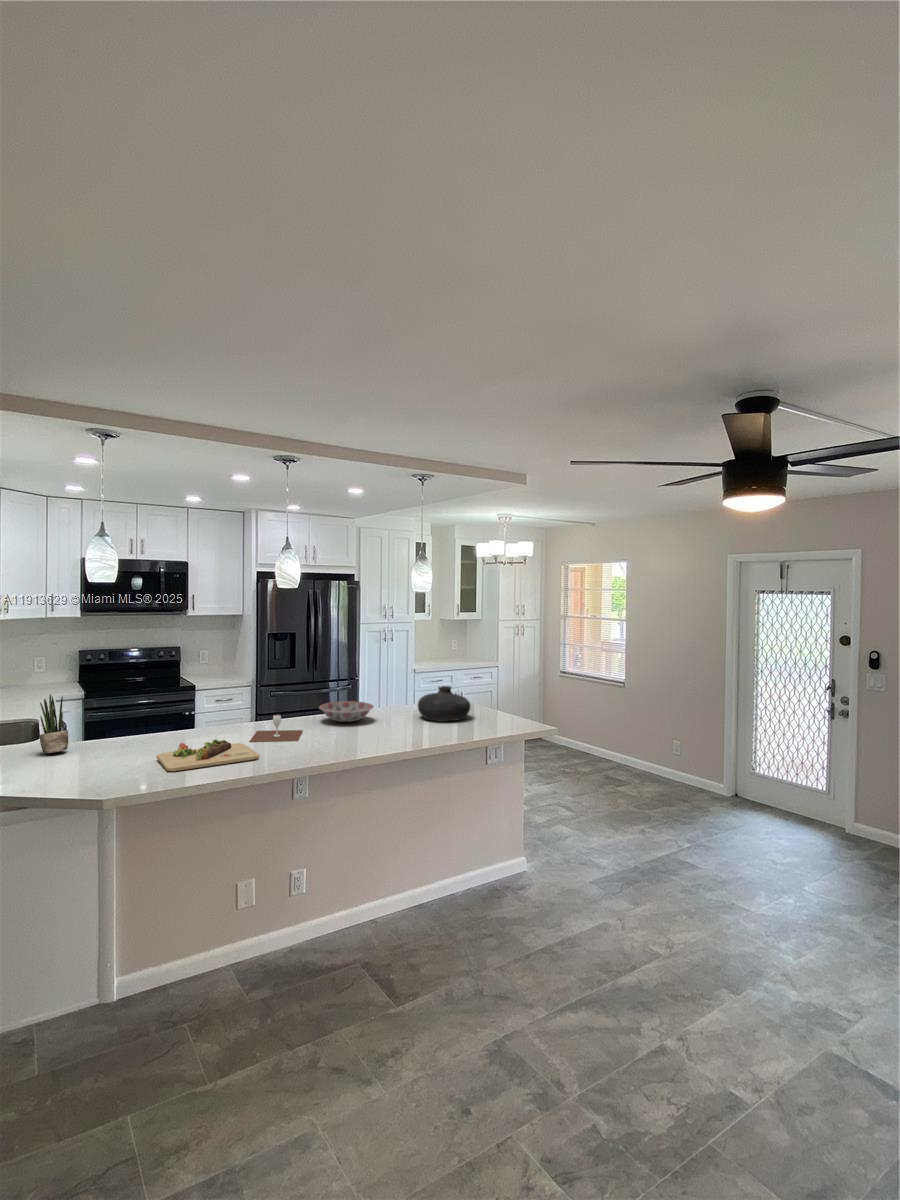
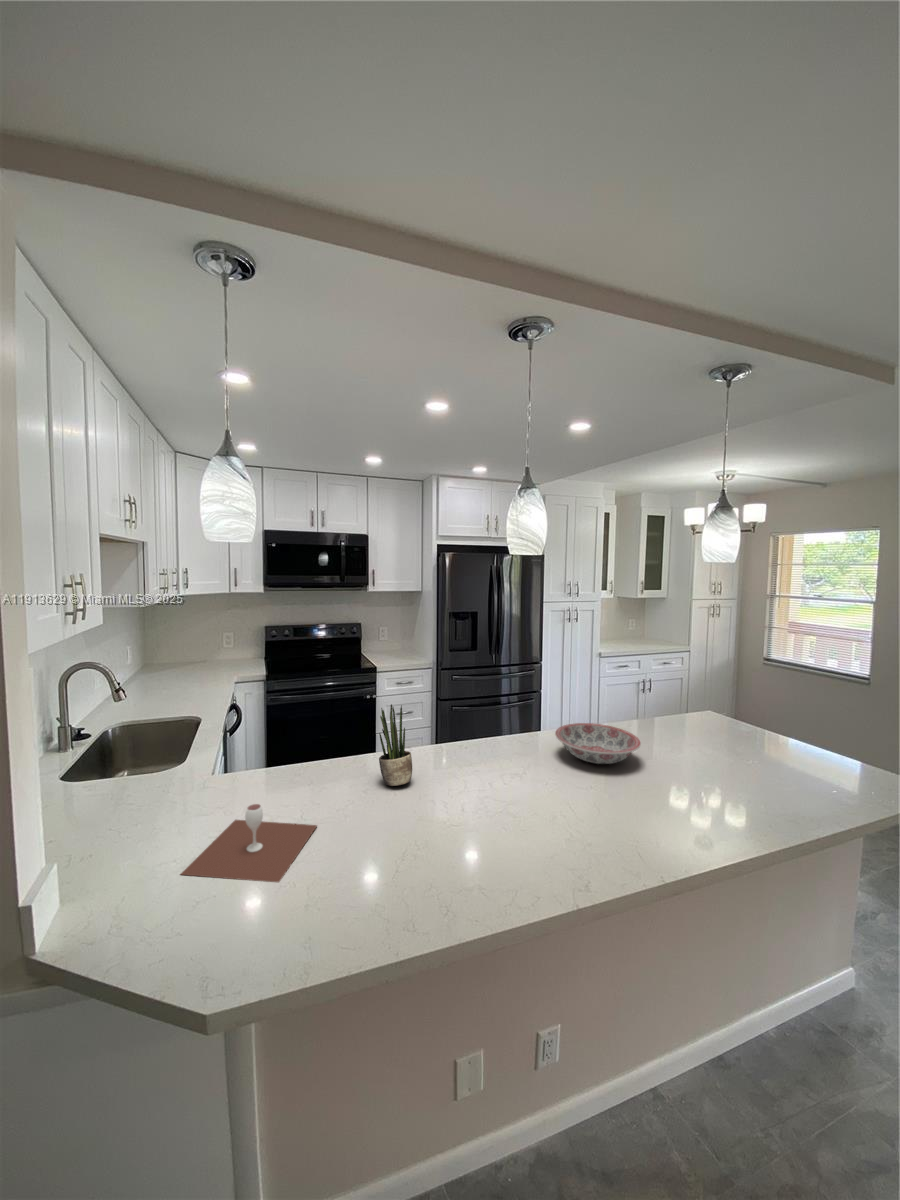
vase: present [418,686,471,722] -> none [701,710,800,773]
potted plant: present [39,694,68,753] -> present [379,704,412,786]
wine glass: present [249,715,302,742] -> present [181,804,317,882]
cutting board: present [157,739,259,771] -> none [322,830,510,939]

